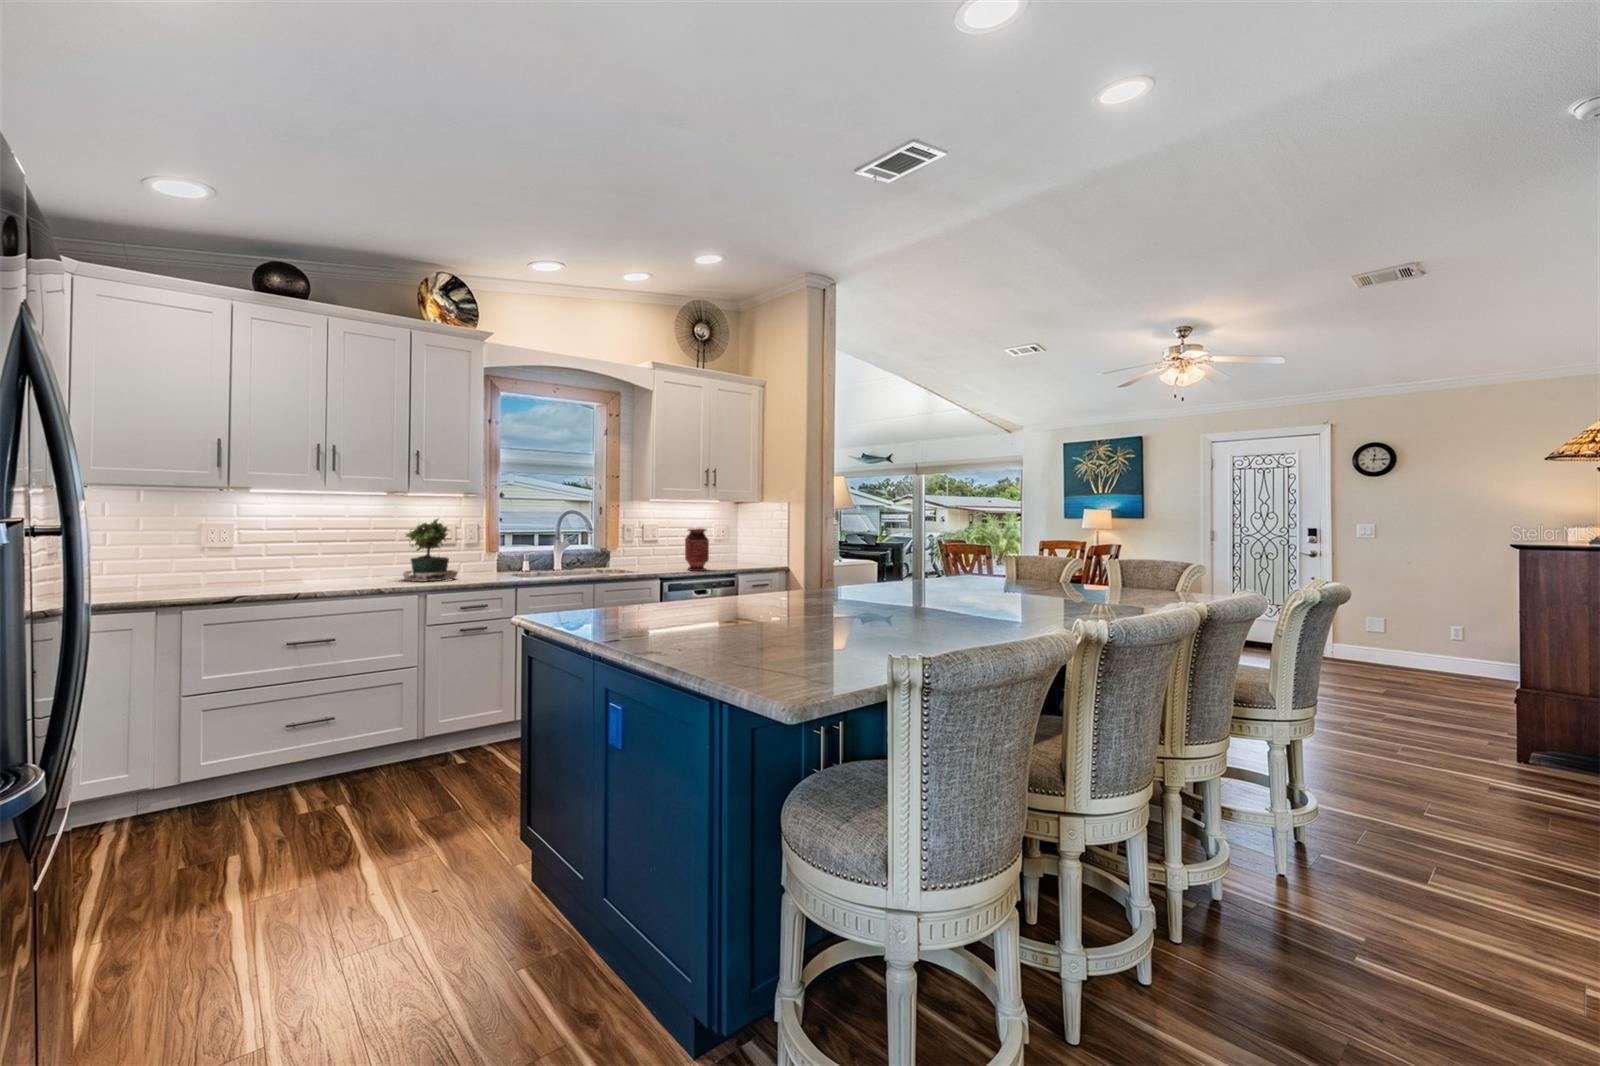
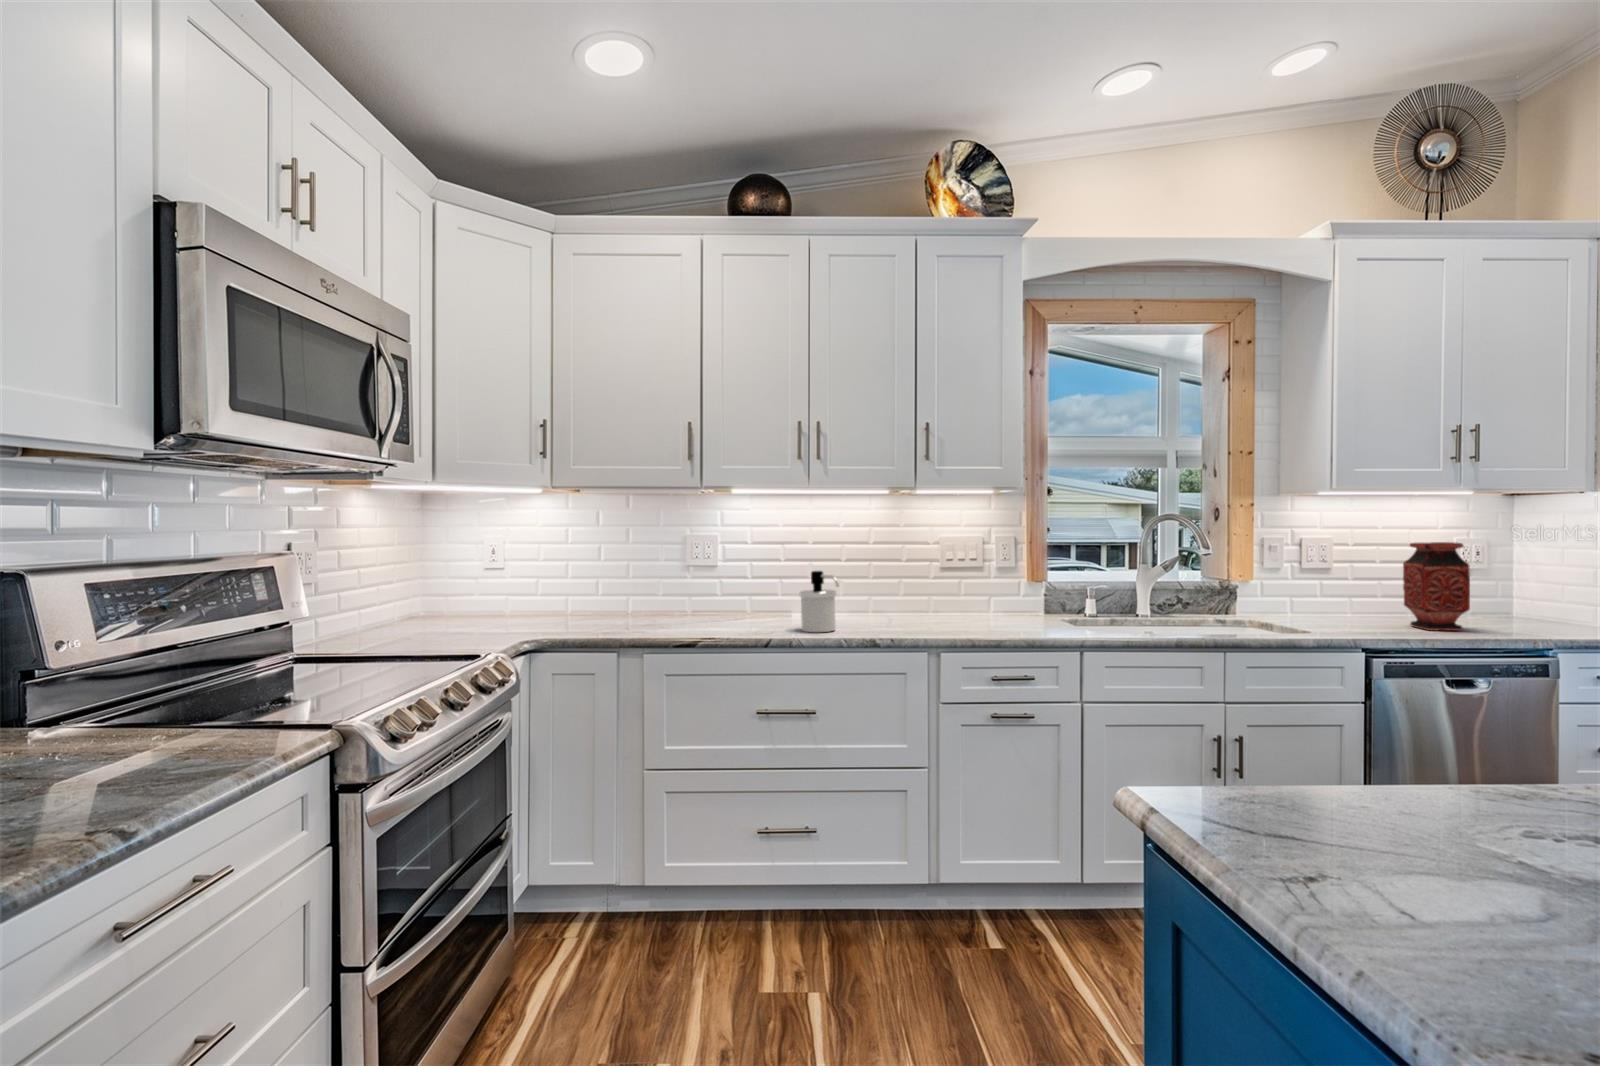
potted plant: present [403,519,458,582] -> none [895,526,986,629]
soap dispenser: none [319,547,353,589] -> present [799,571,839,632]

